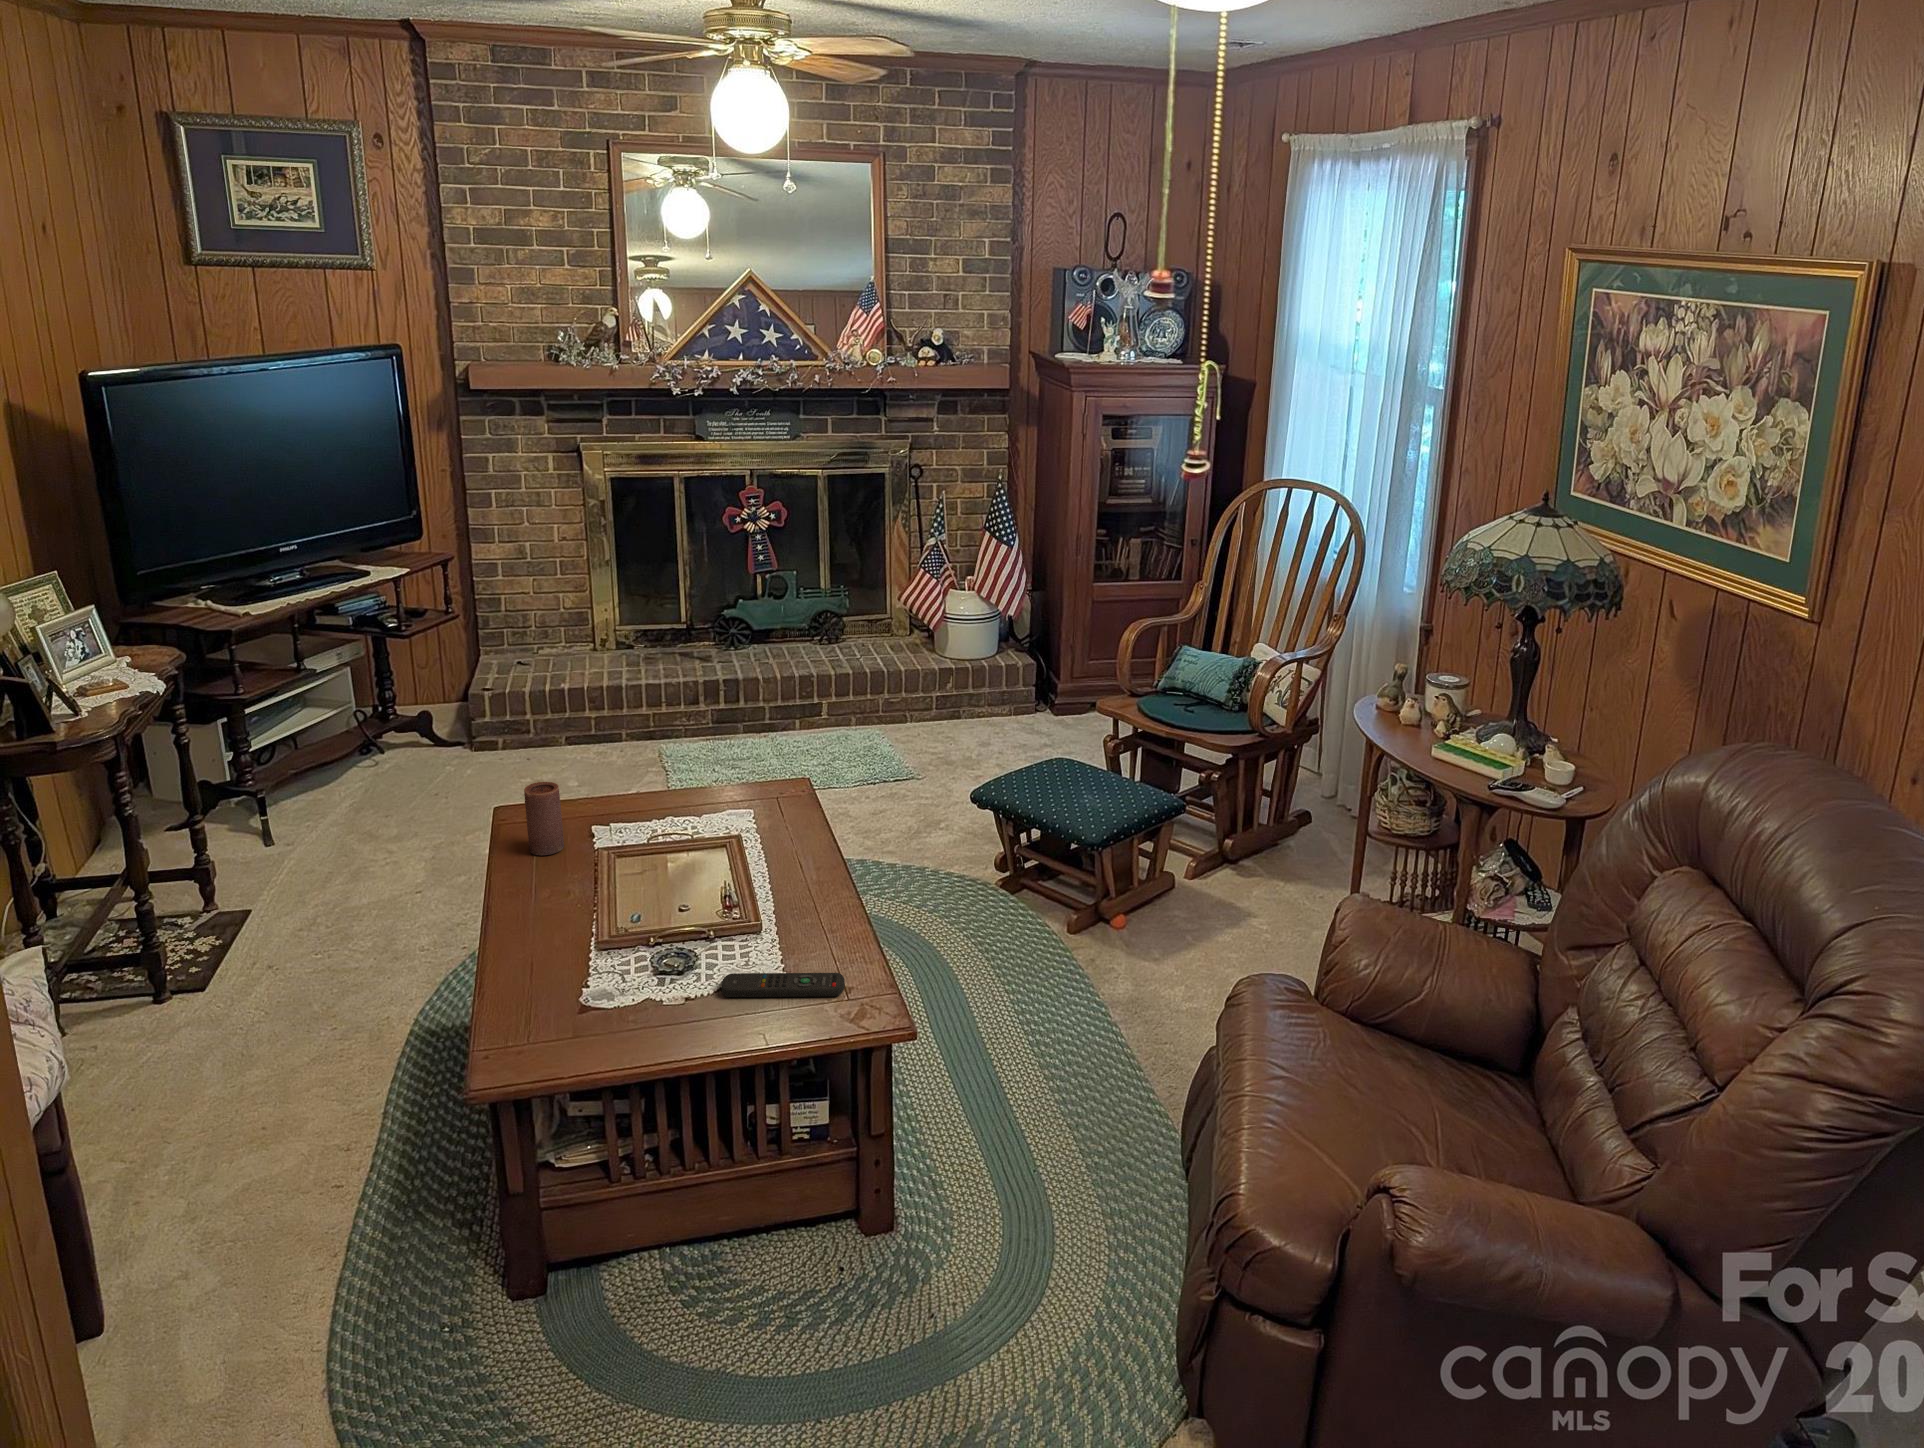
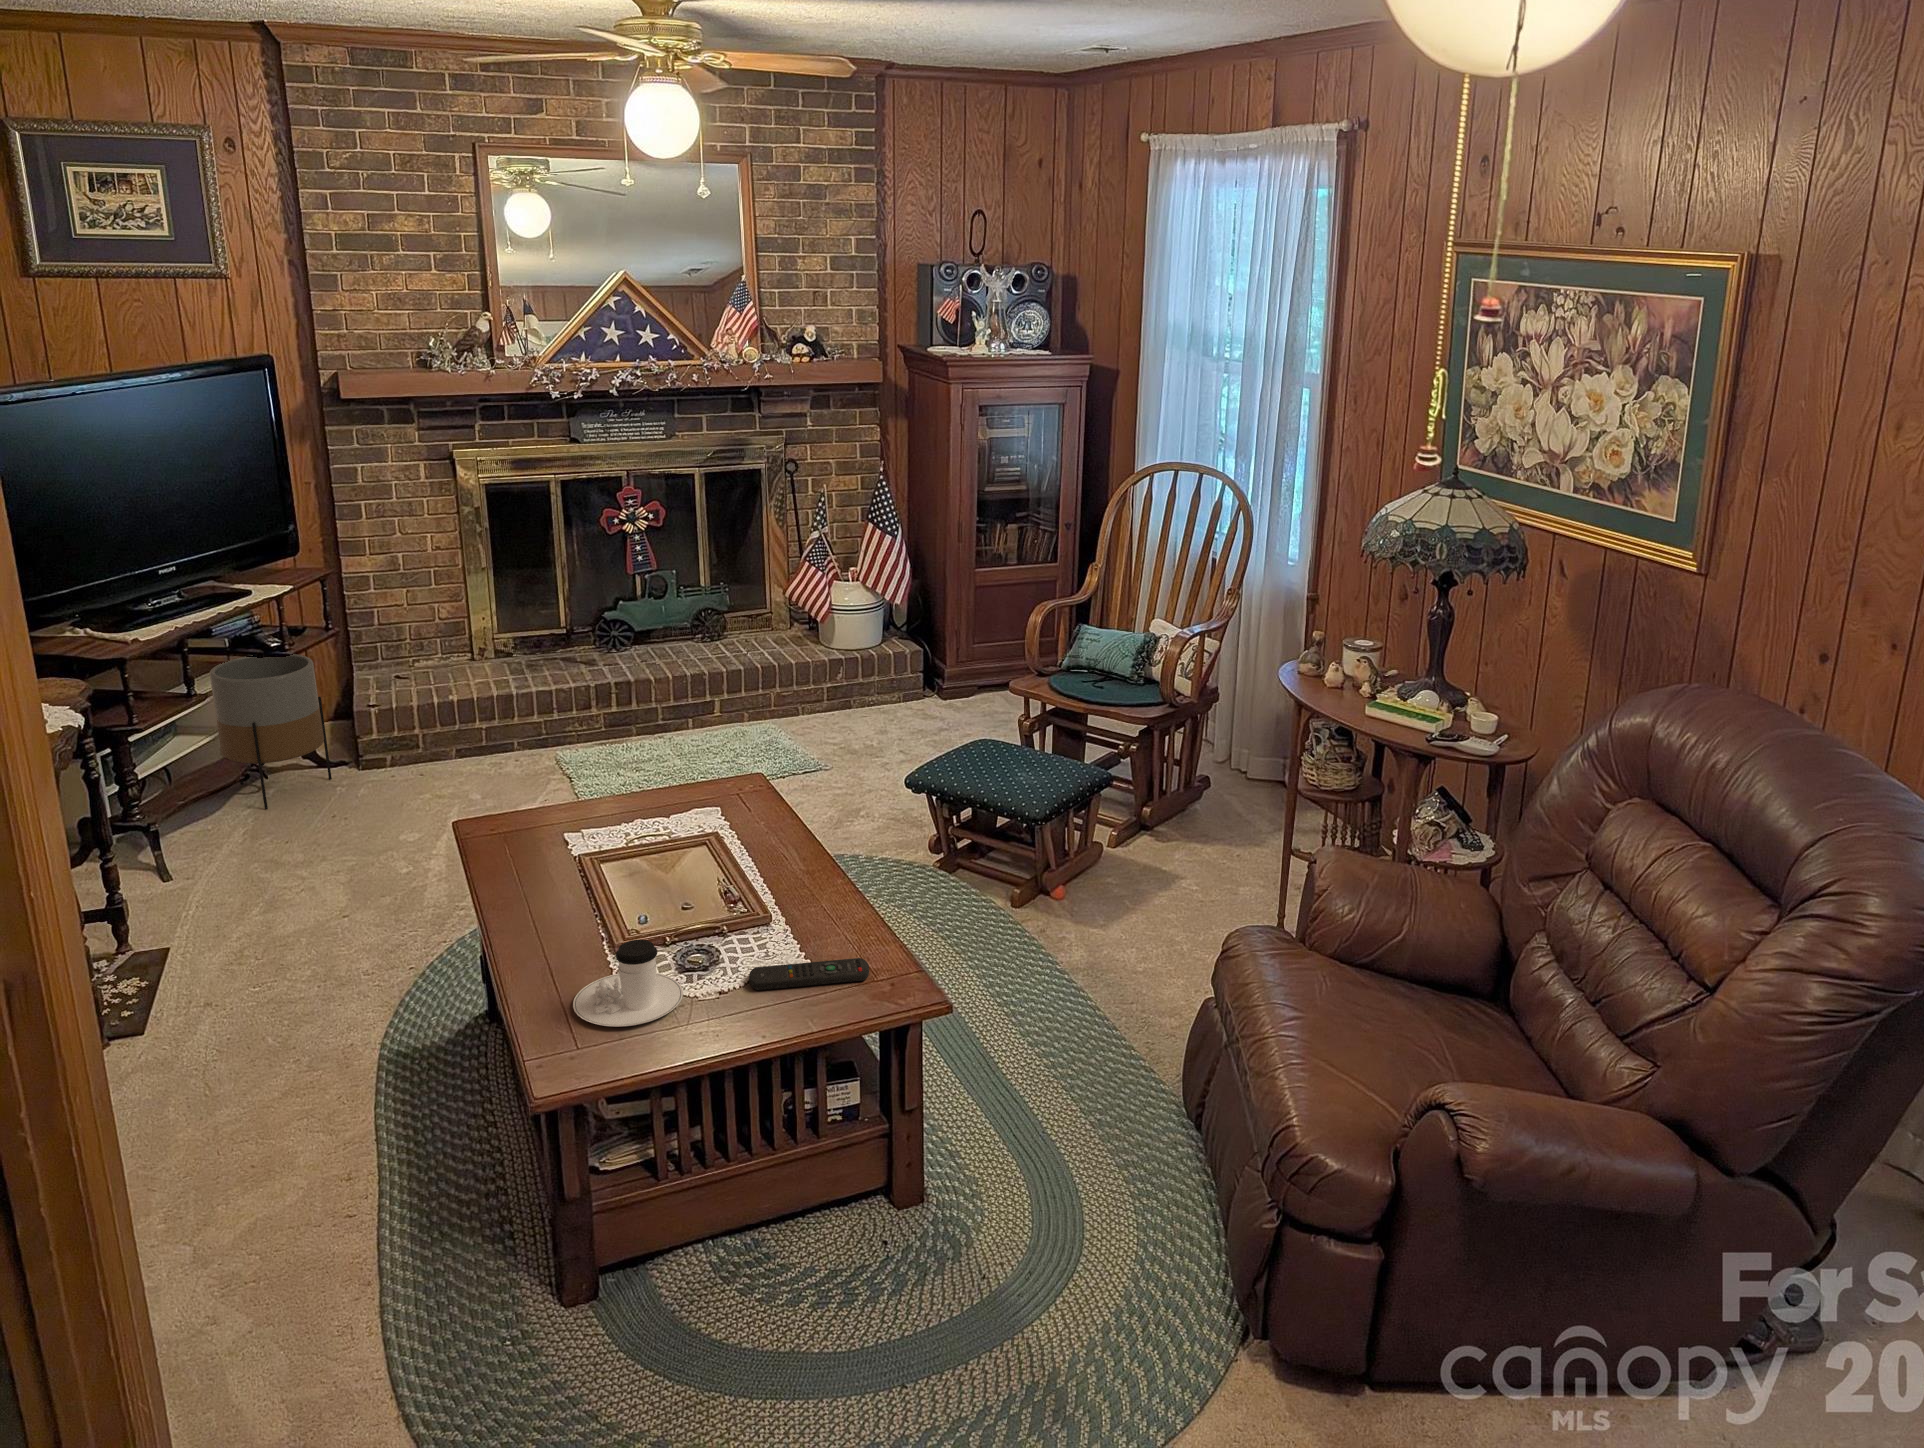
planter: none [329,632,441,781] -> present [210,654,332,809]
candle: present [524,782,564,855] -> none [501,794,542,868]
coffee cup: none [541,936,653,1022] -> present [573,940,683,1027]

